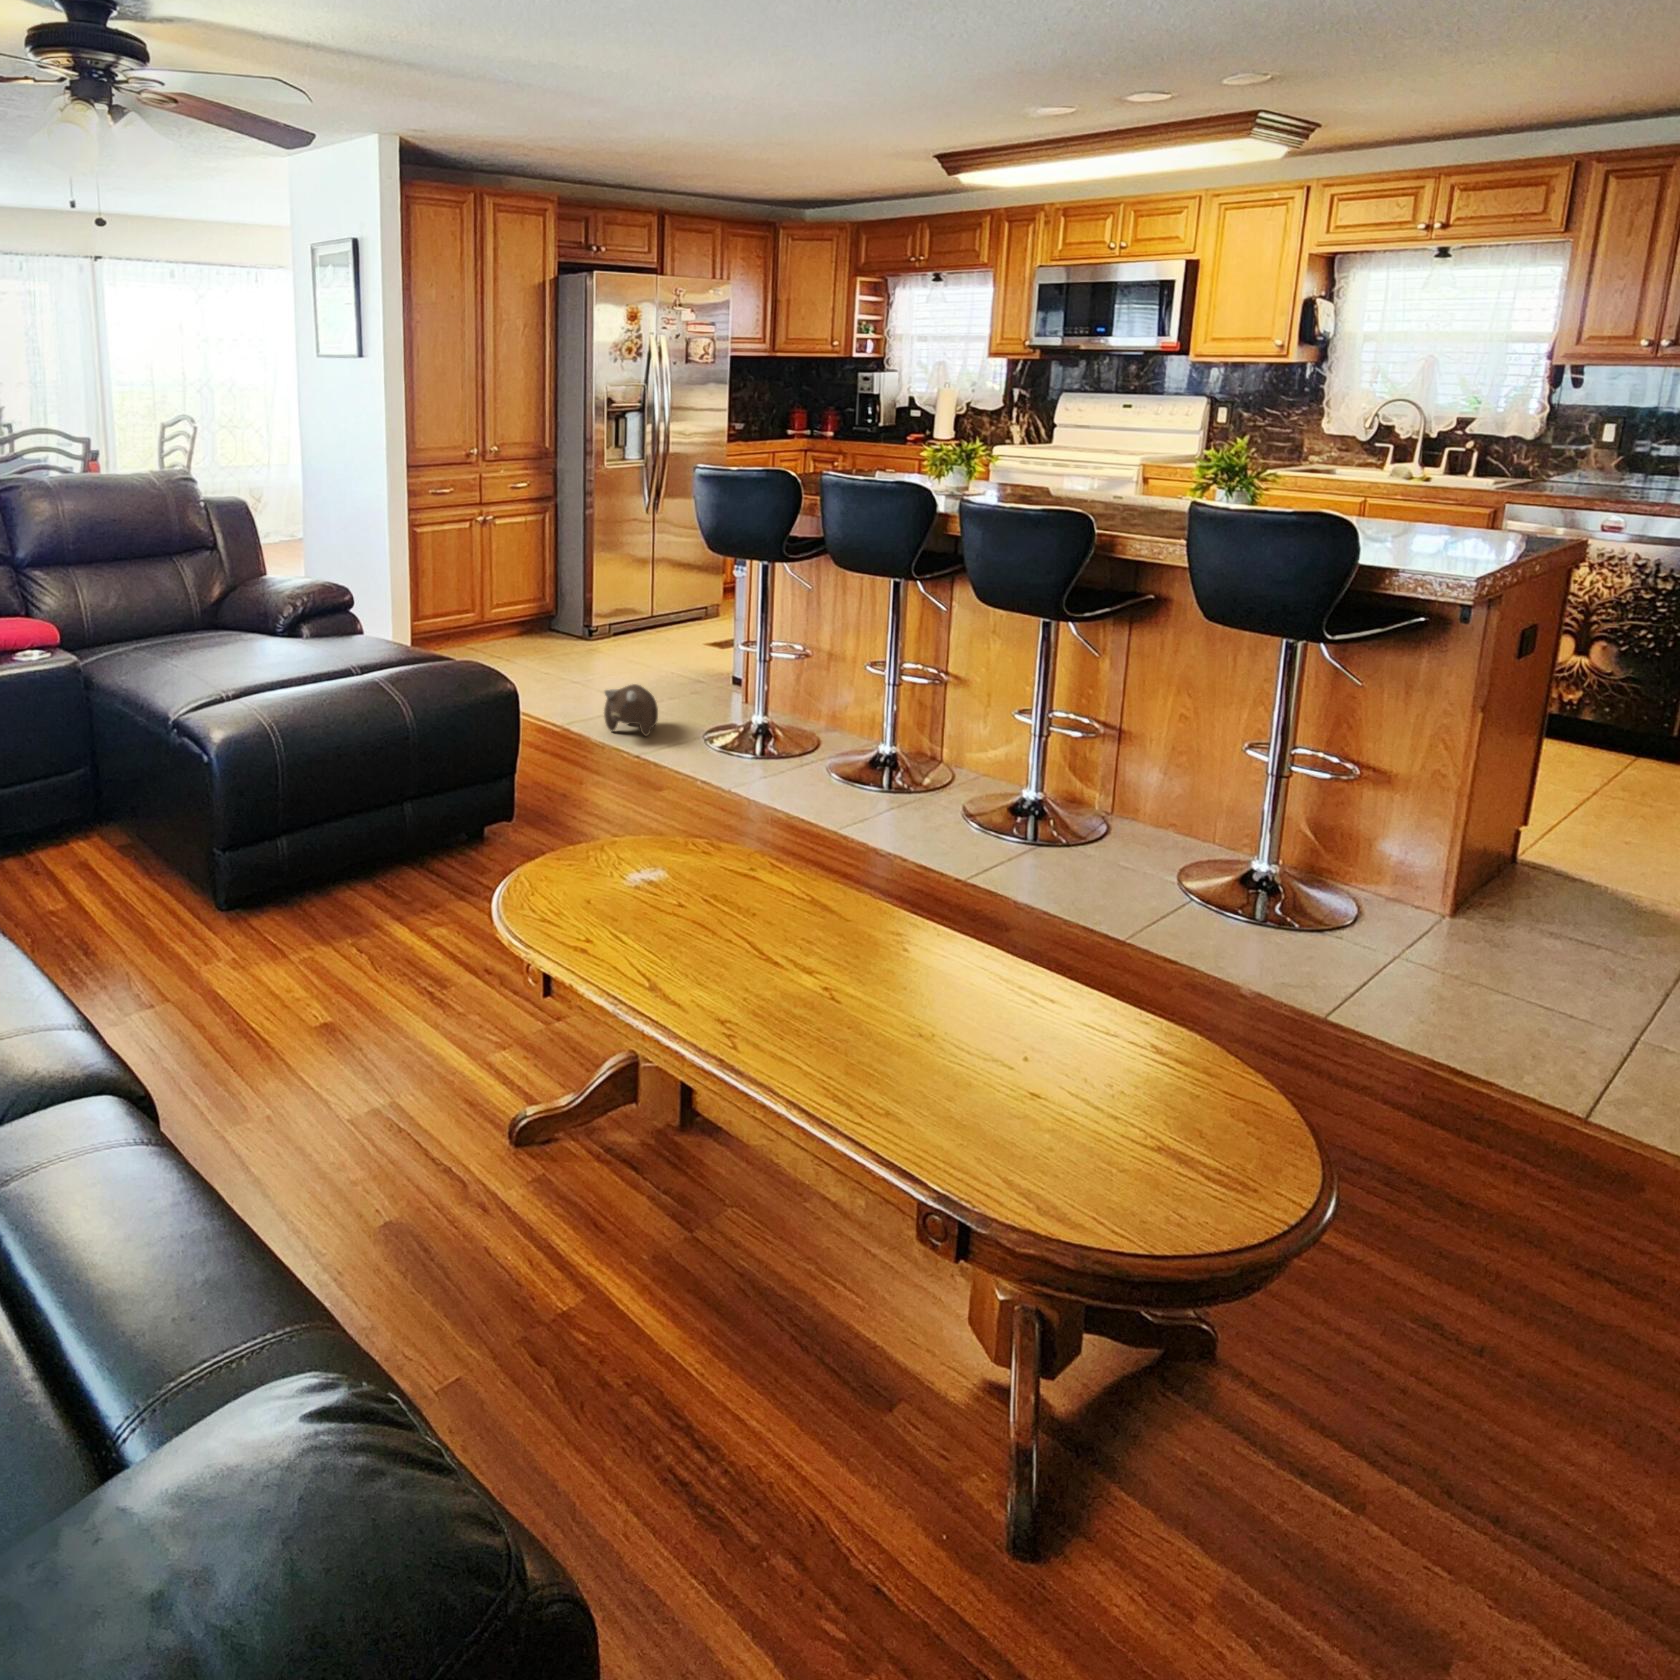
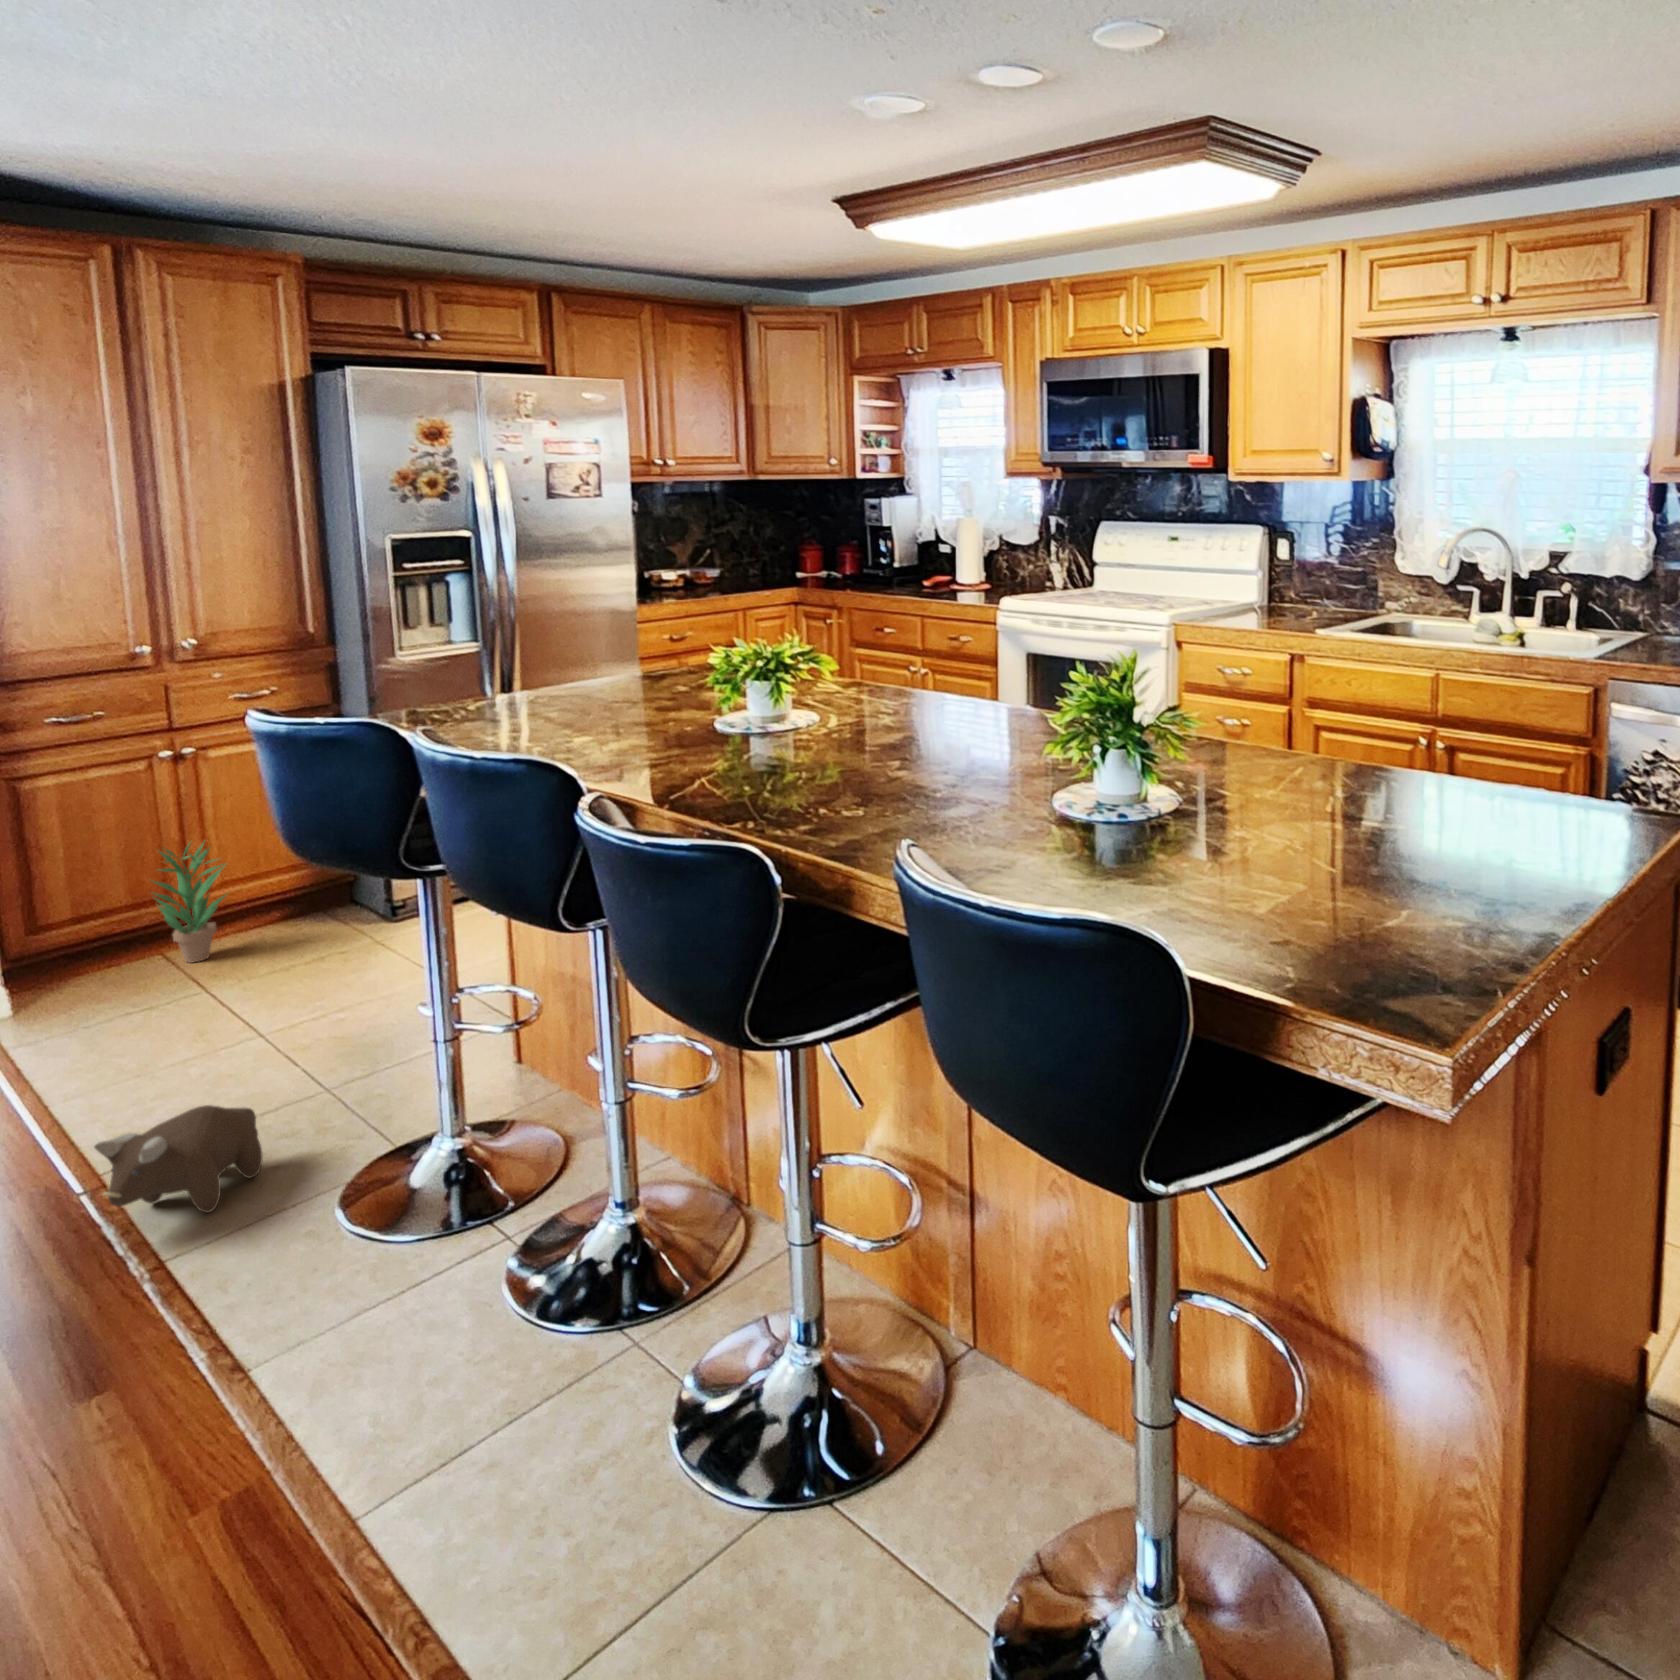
potted plant: none [473,571,517,648] -> present [154,844,227,963]

